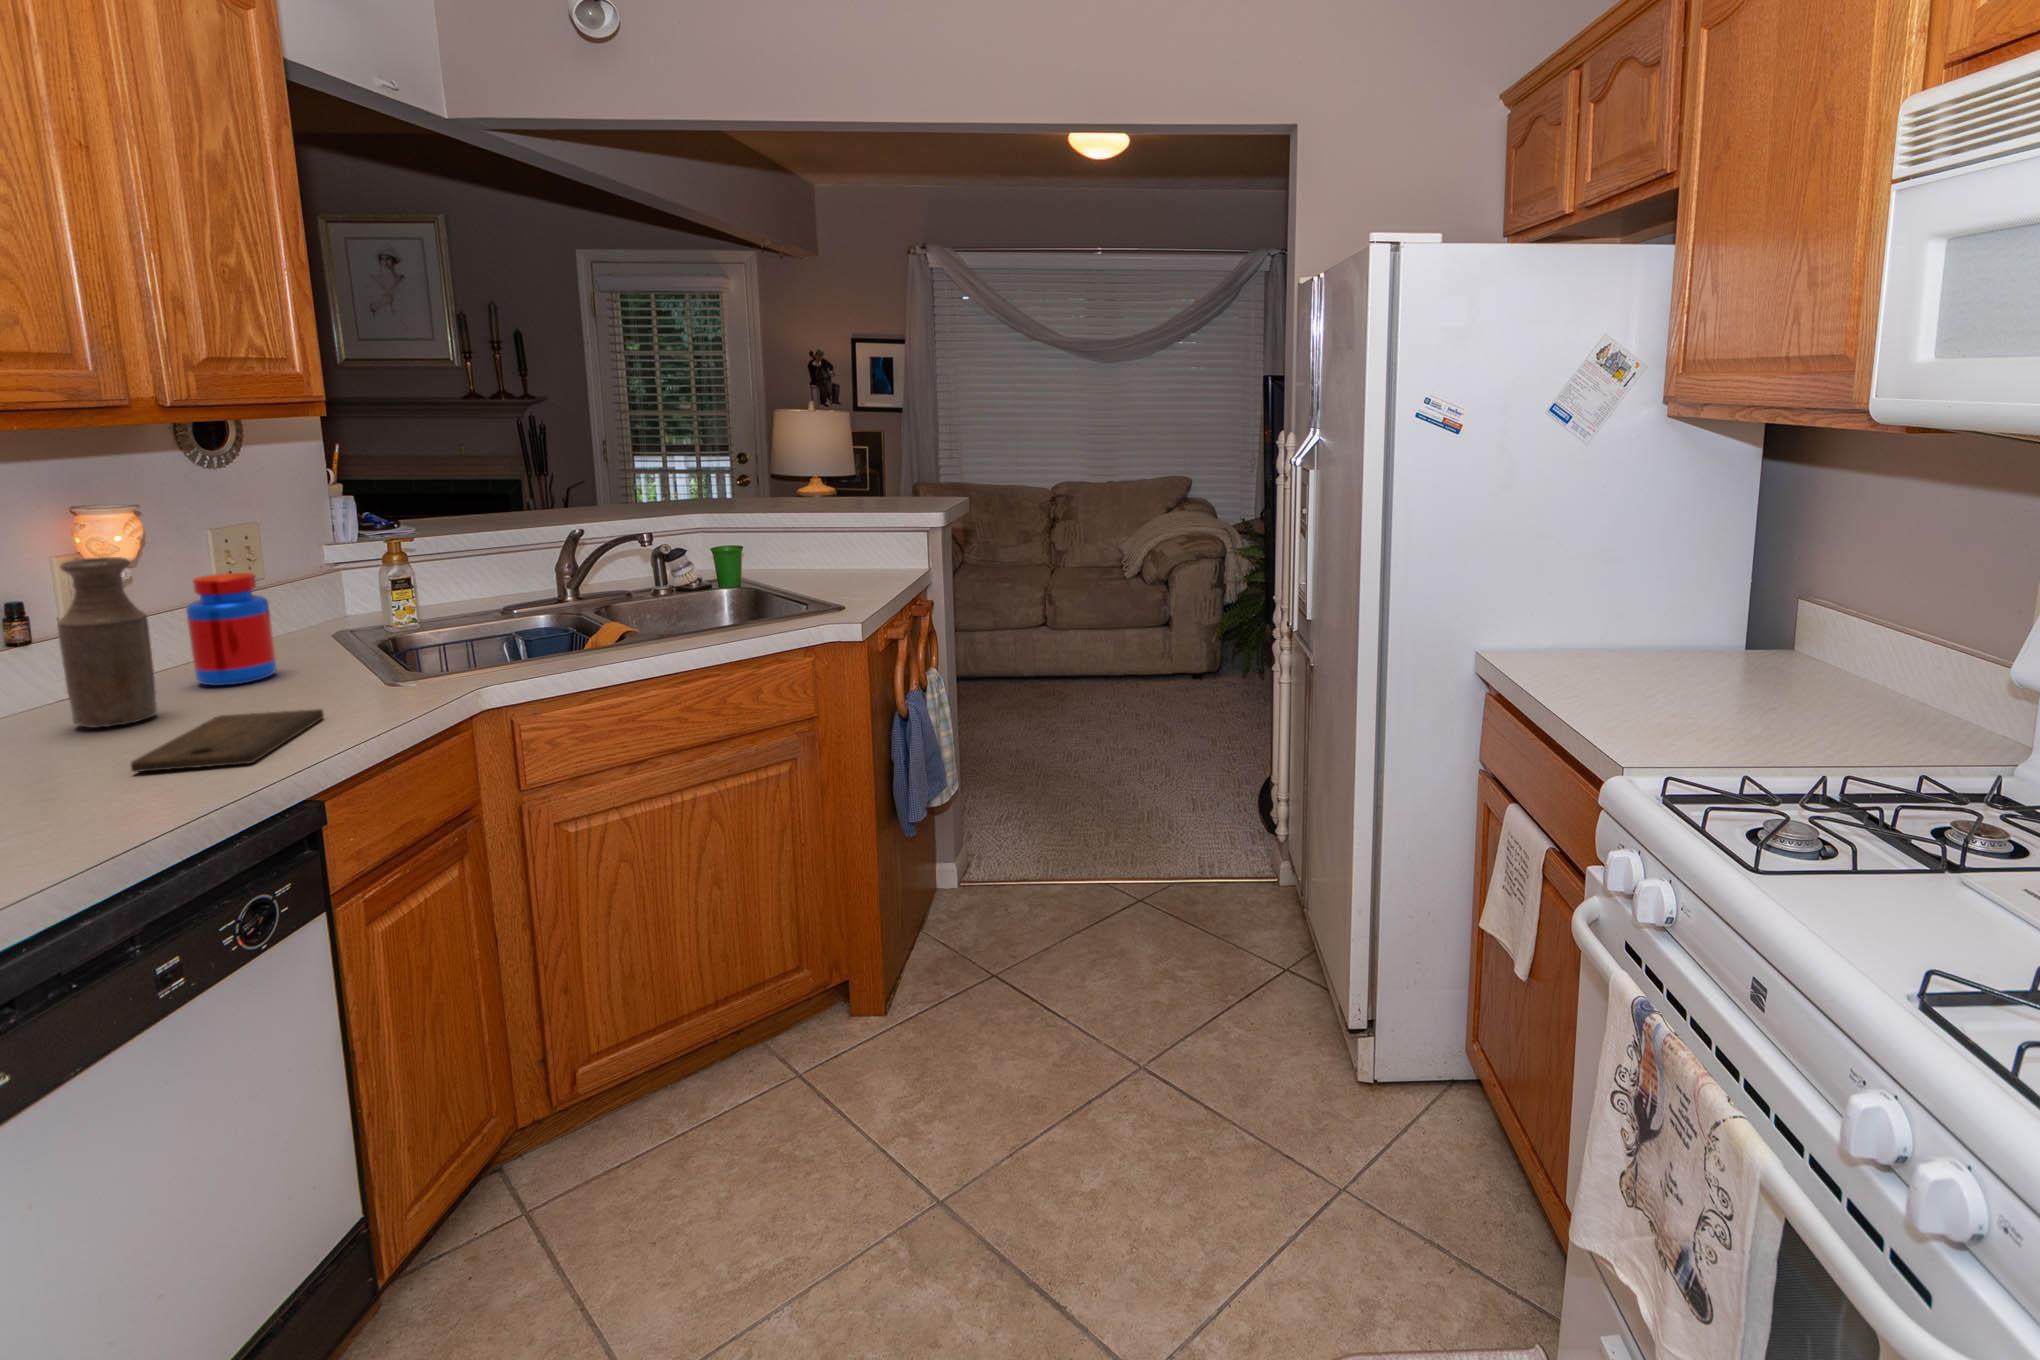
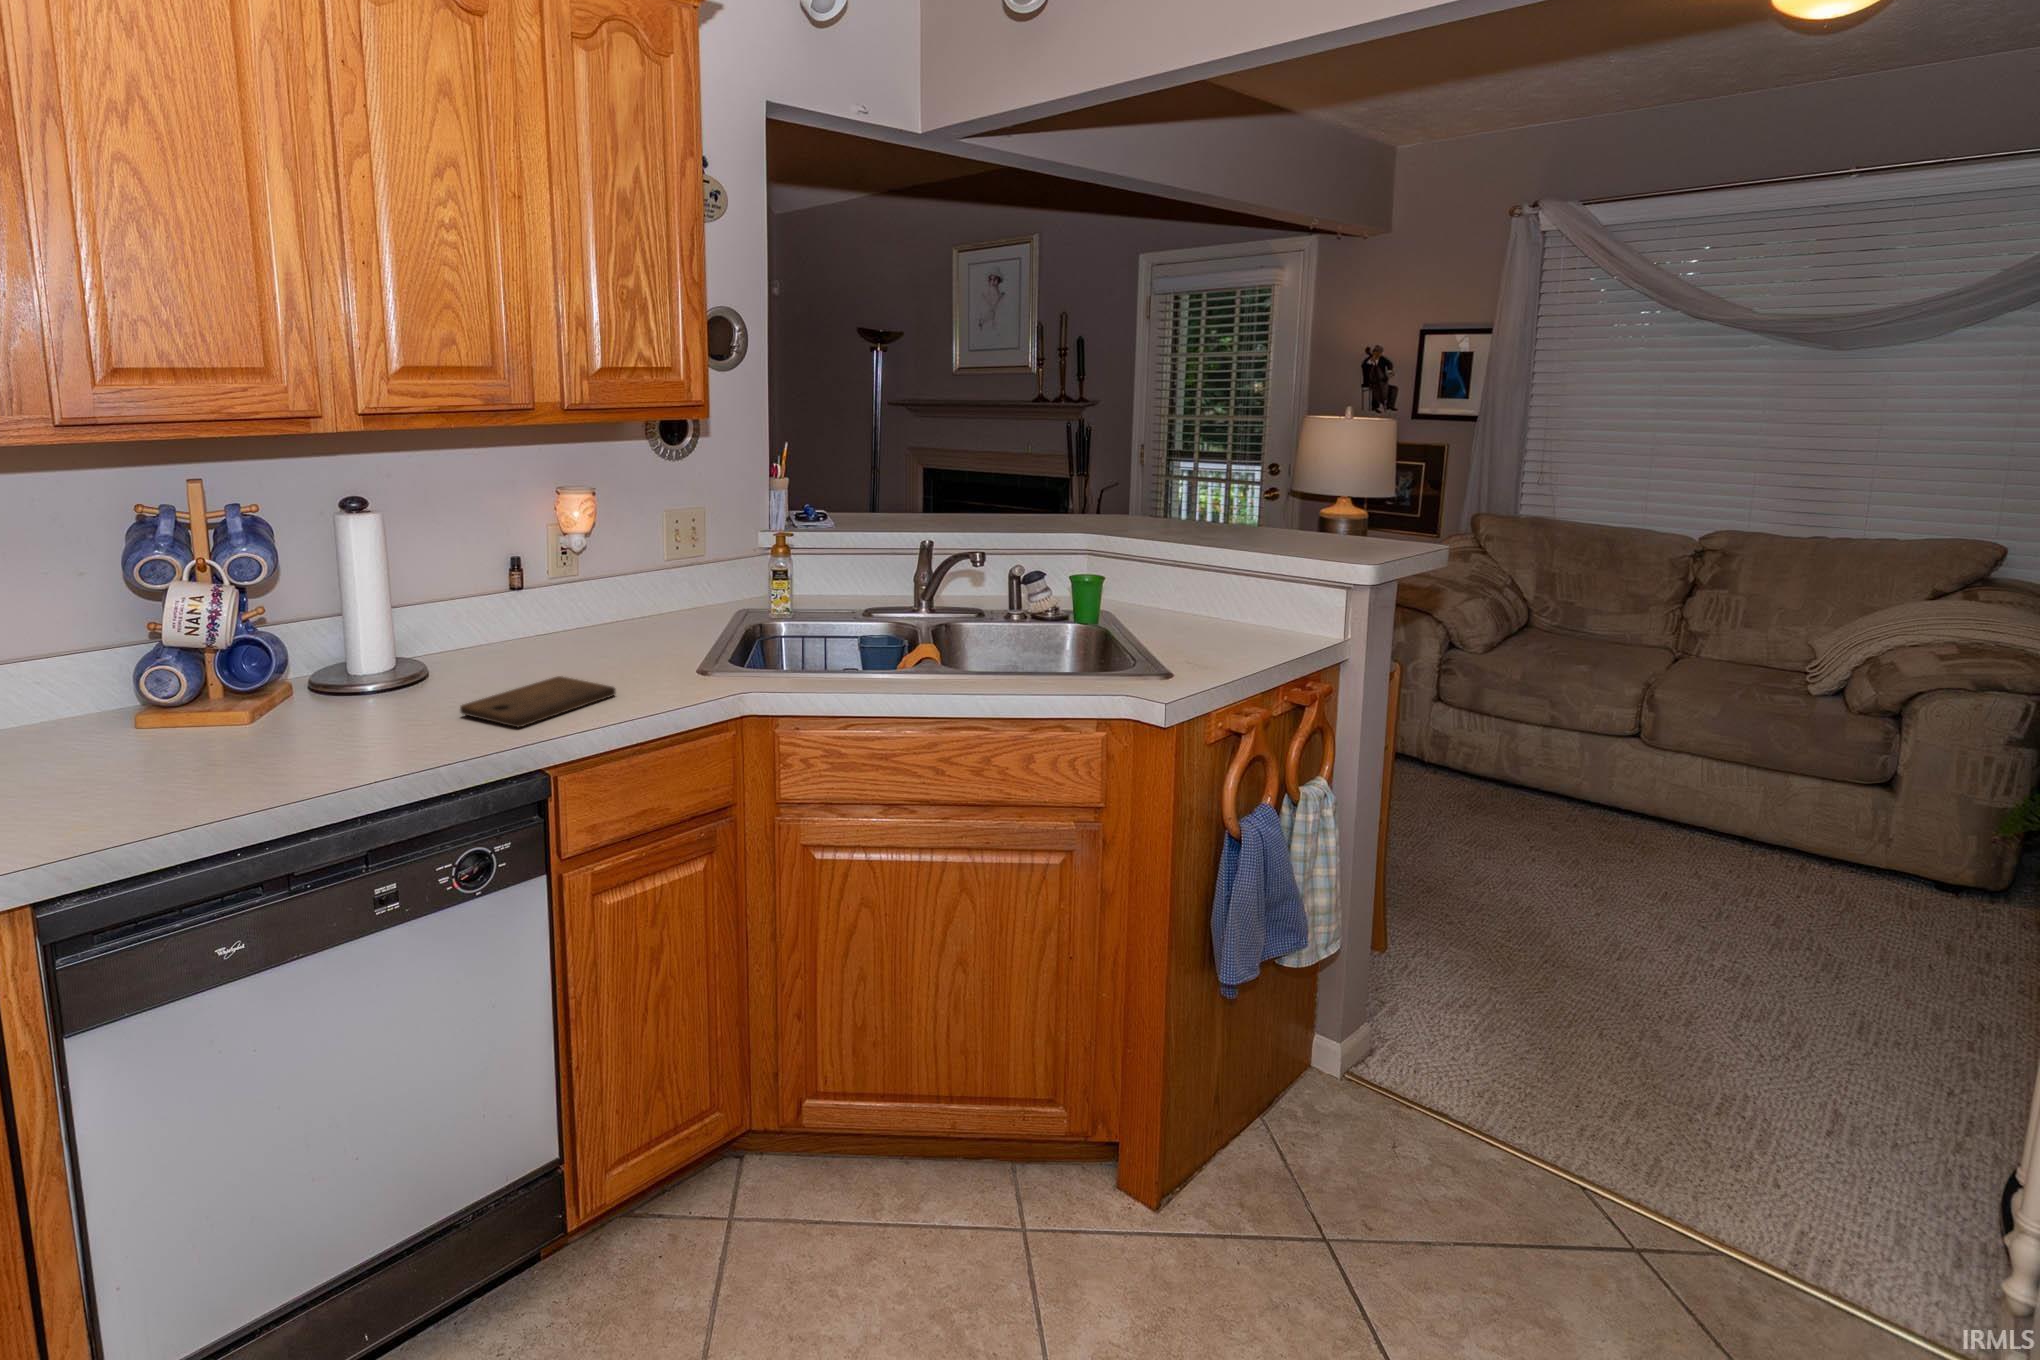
bottle: present [57,557,158,728] -> none [496,530,551,669]
jar: present [186,573,276,686] -> none [601,551,657,648]

